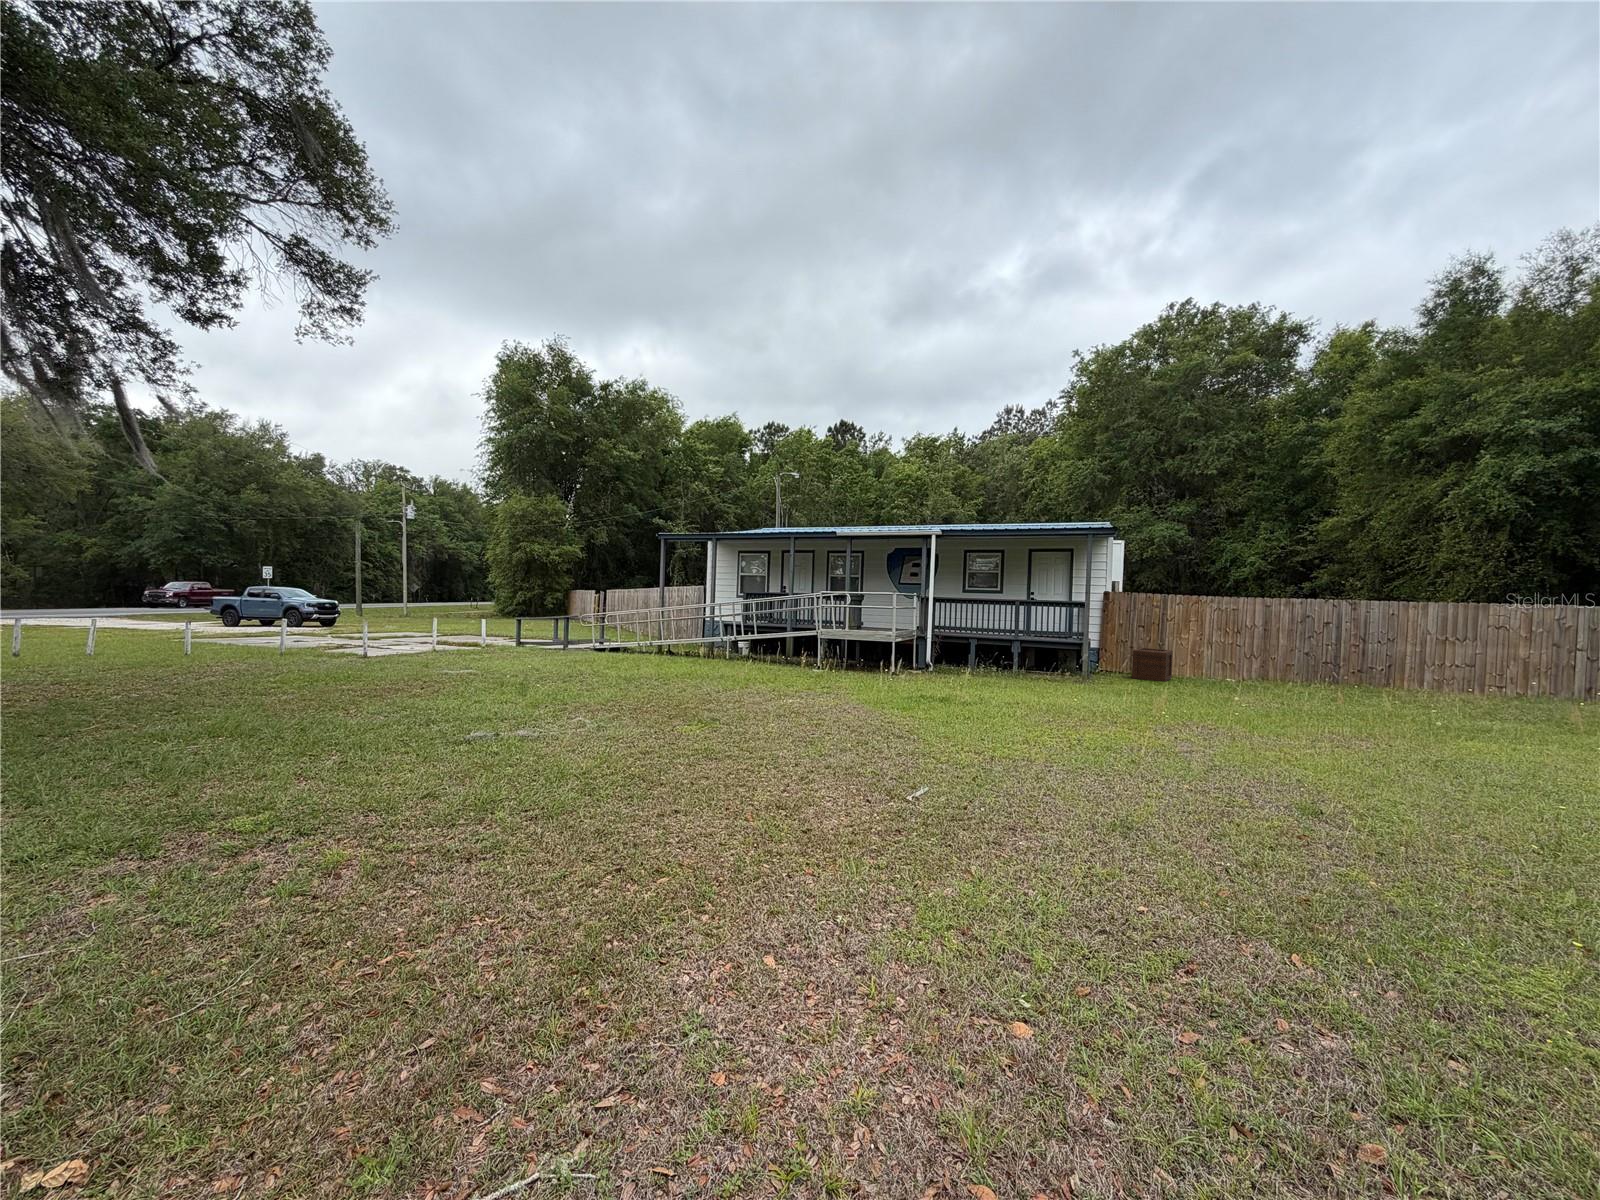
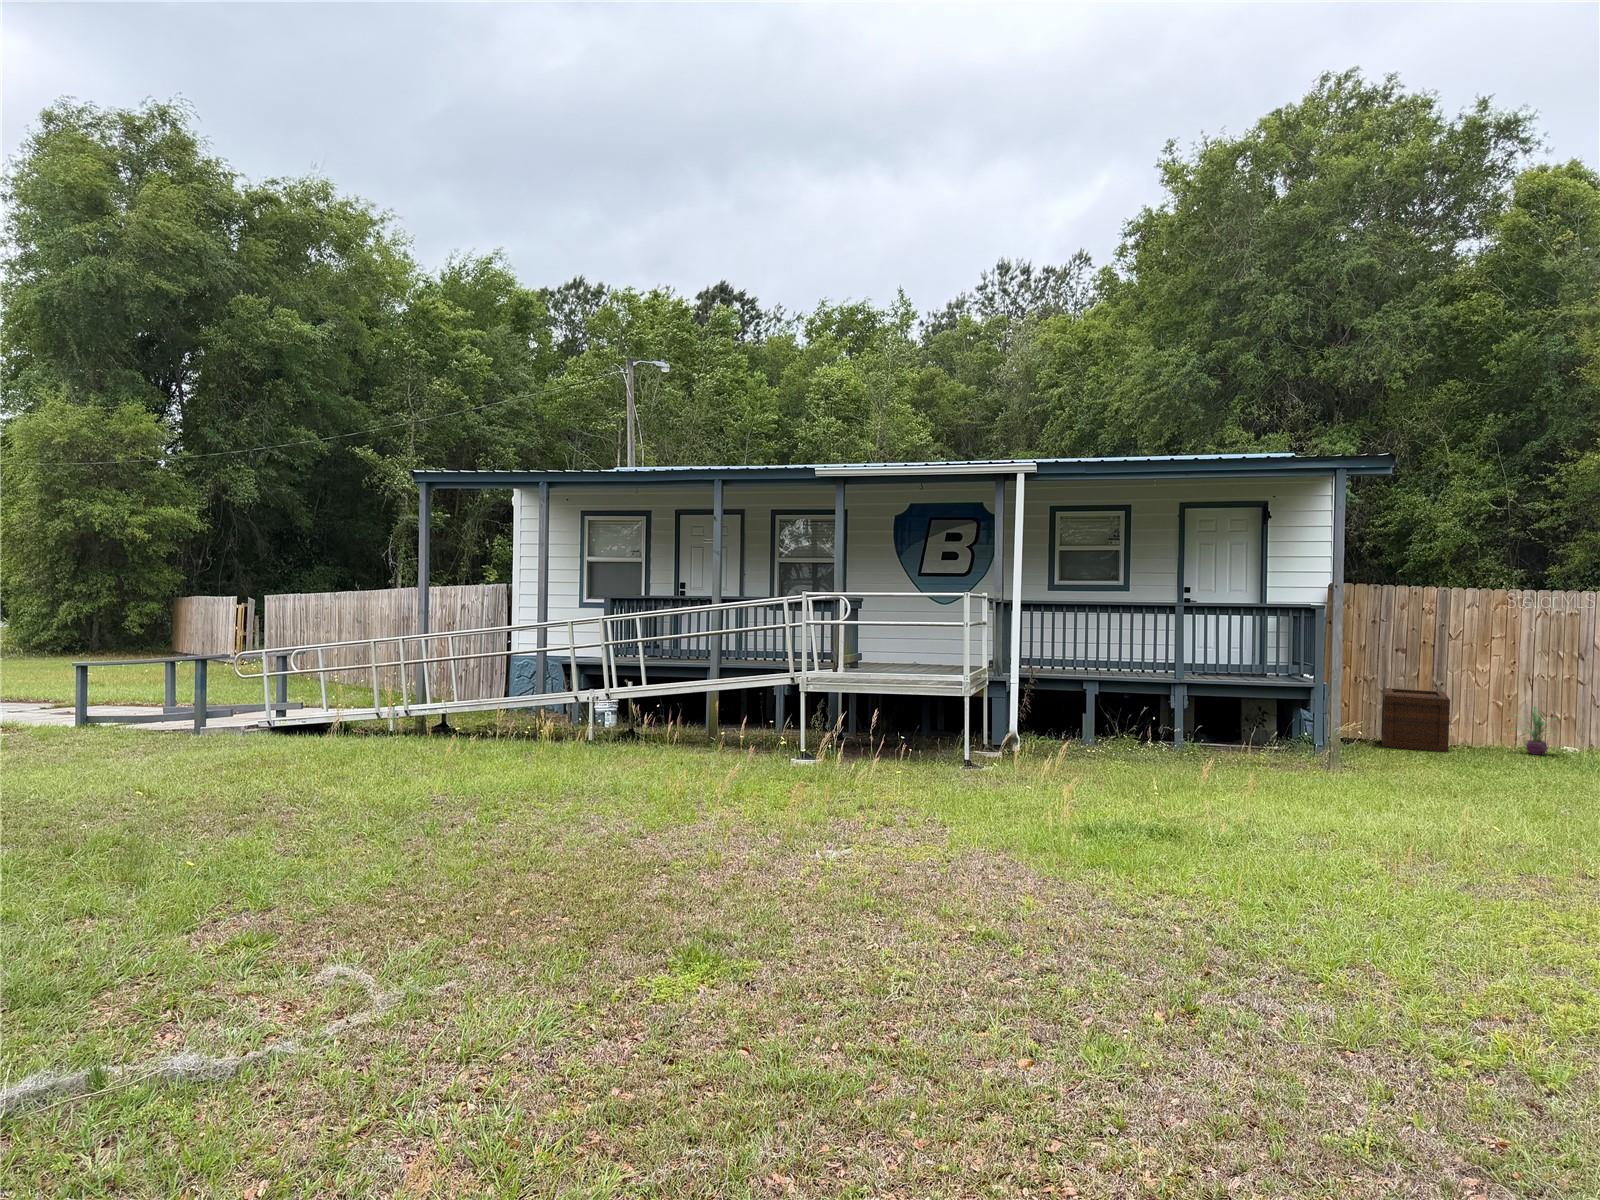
decorative plant: none [1200,658,1234,685] -> present [1522,706,1555,755]

